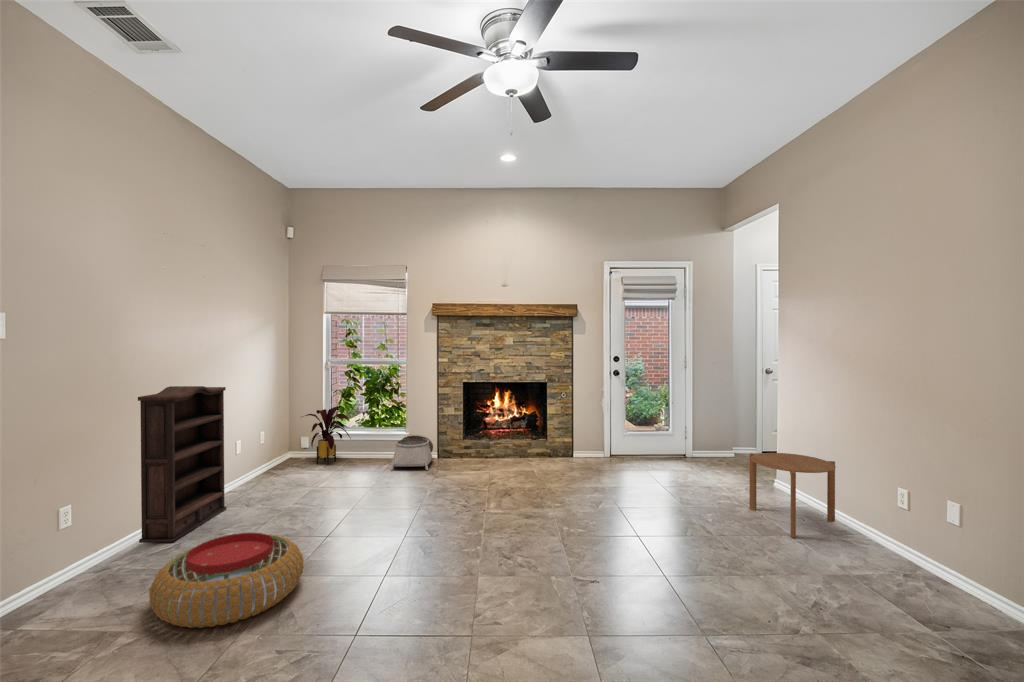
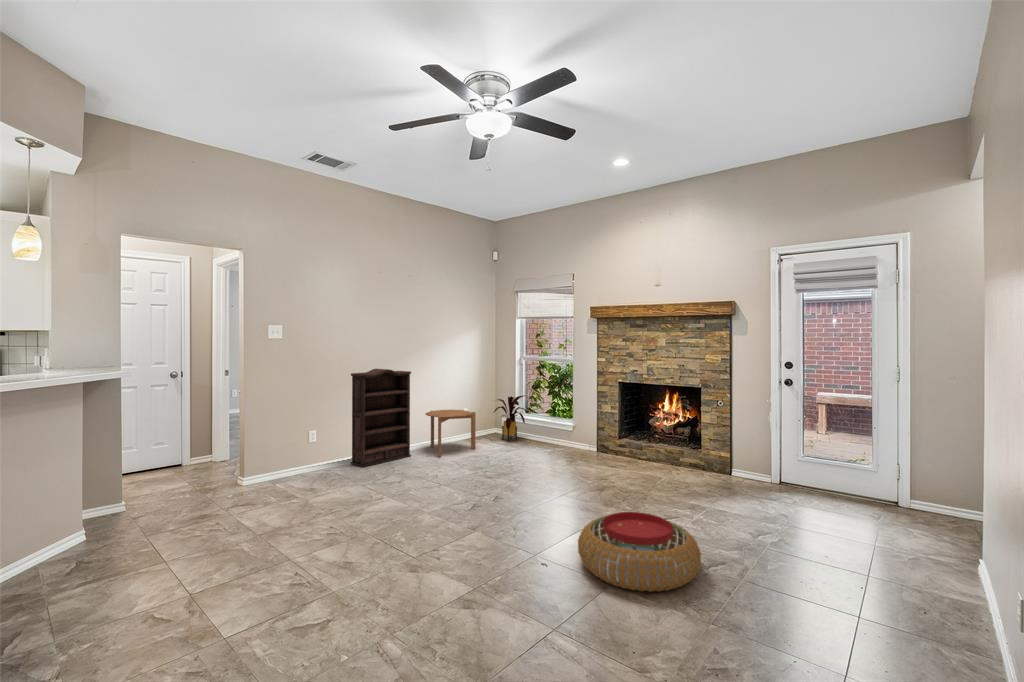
basket: present [390,435,433,470] -> none [541,426,589,459]
side table: present [749,453,836,538] -> present [425,410,476,457]
pouf: present [149,533,304,628] -> present [578,512,701,592]

